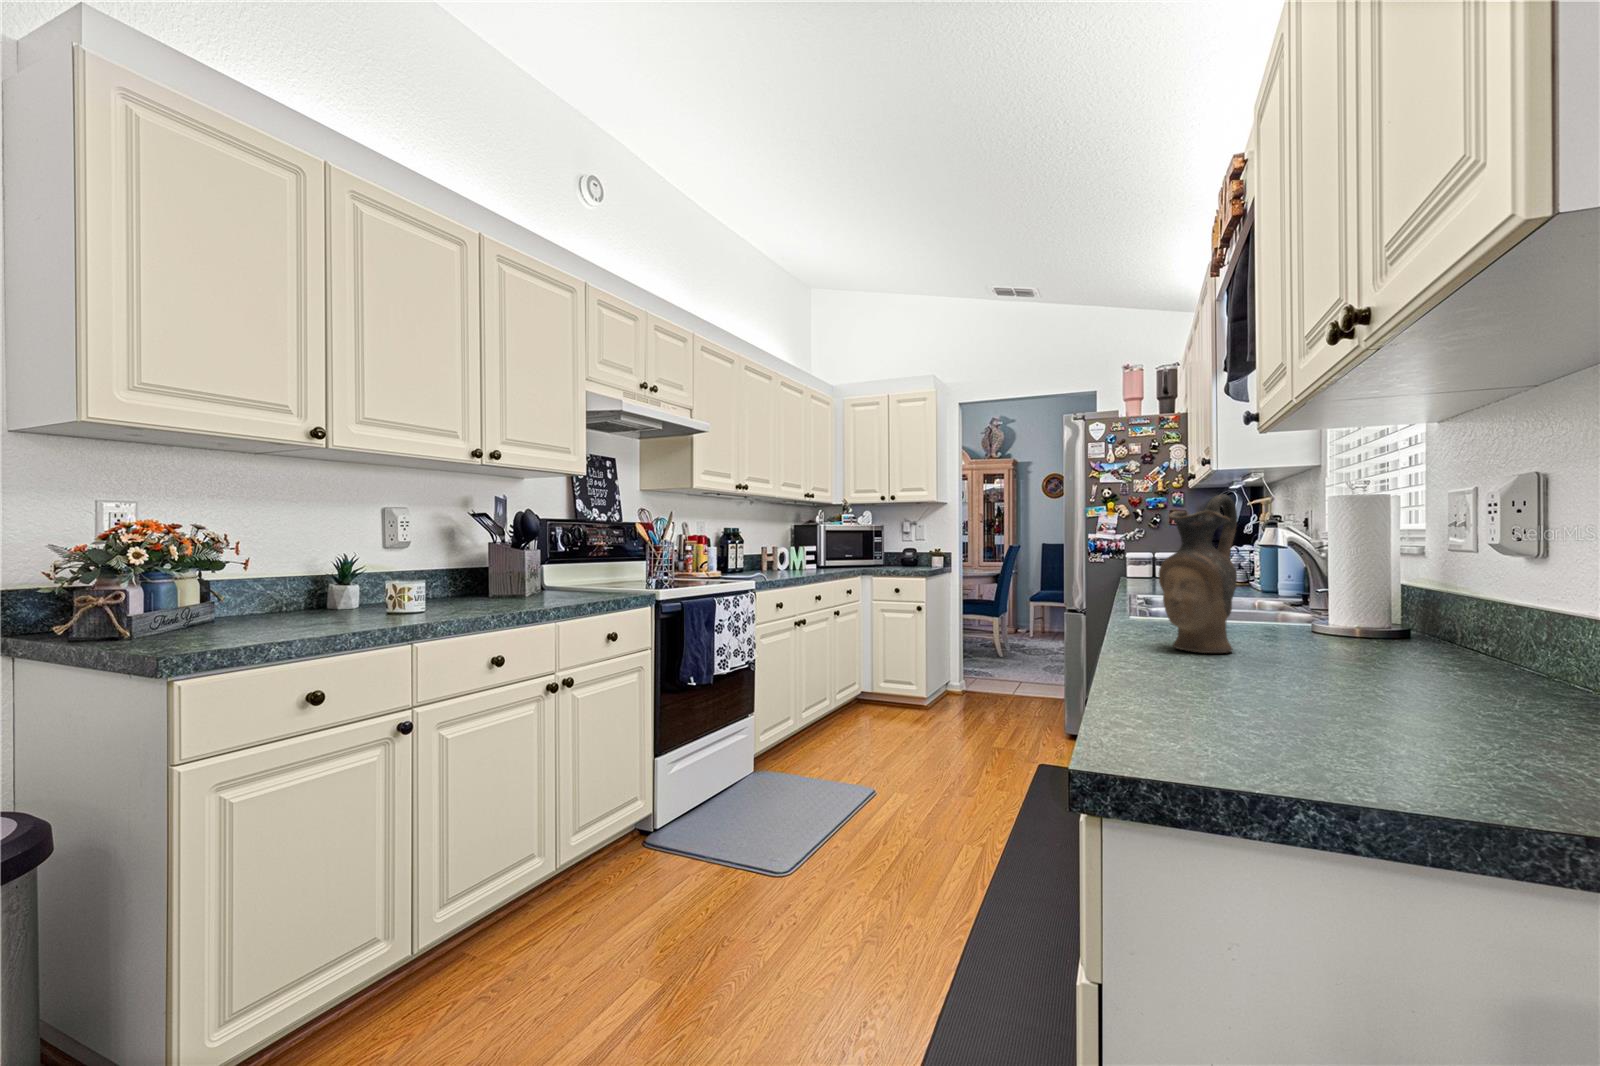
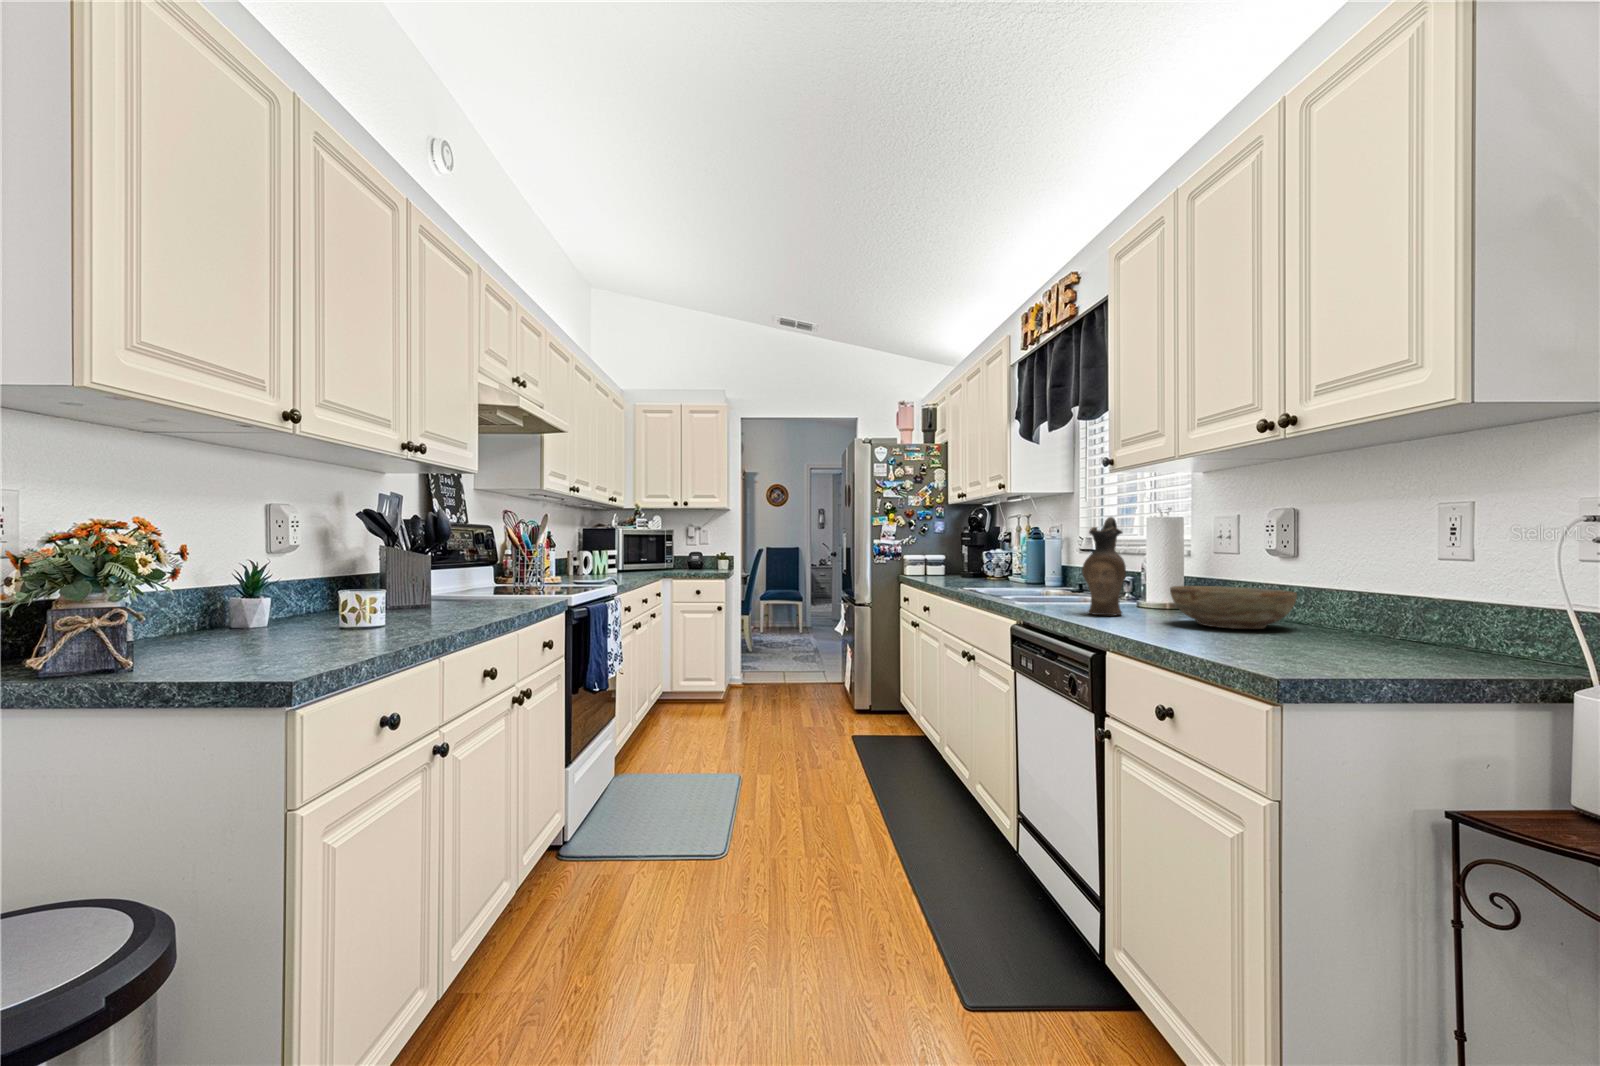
bowl: none [1259,611,1537,706] -> present [1170,586,1297,629]

